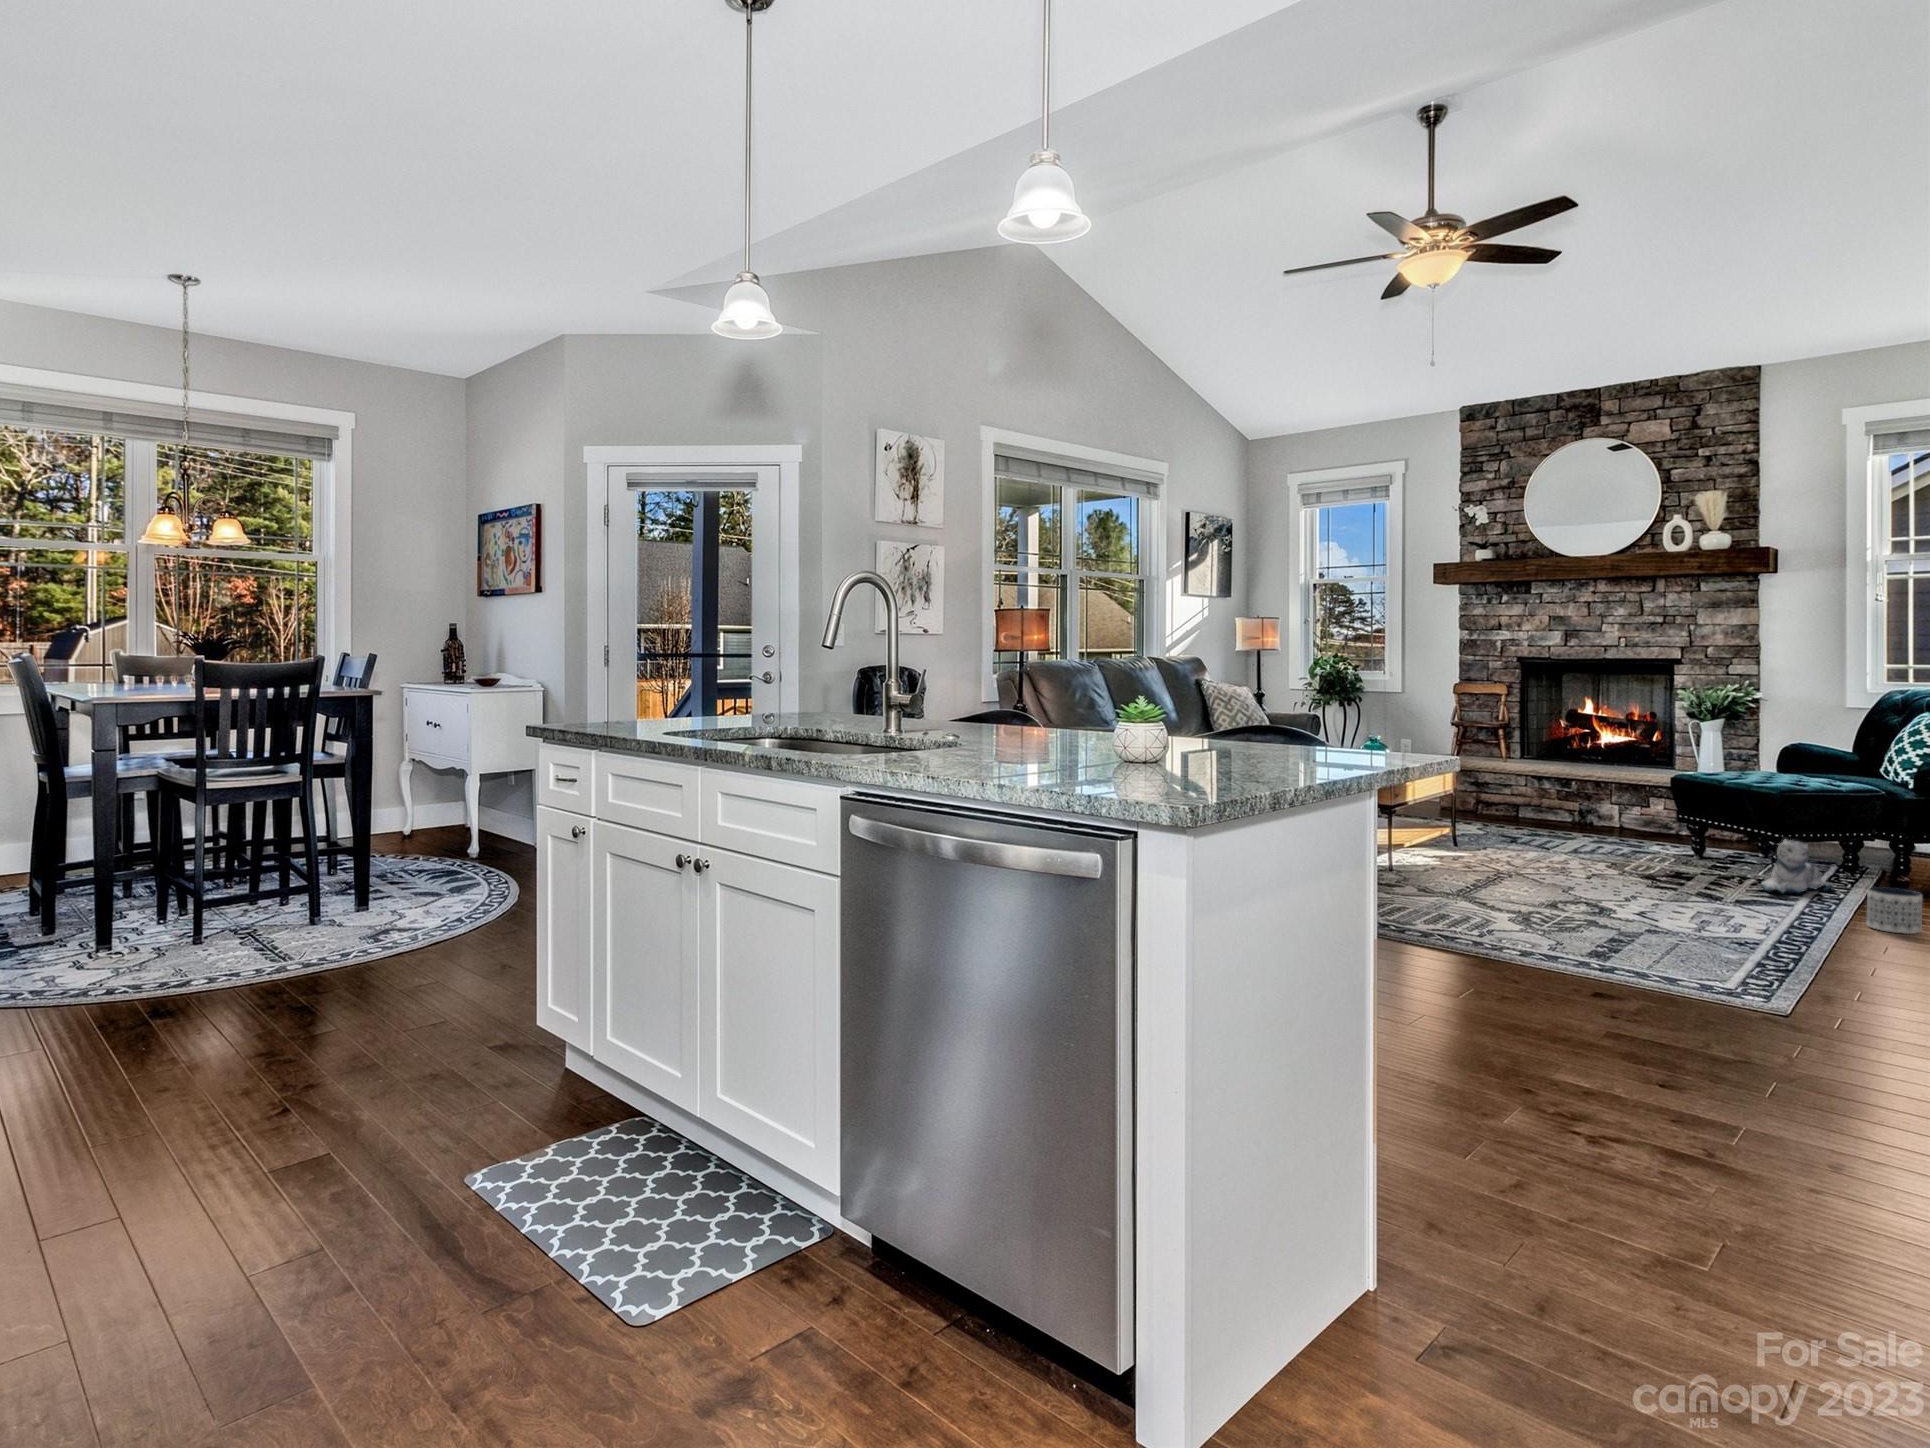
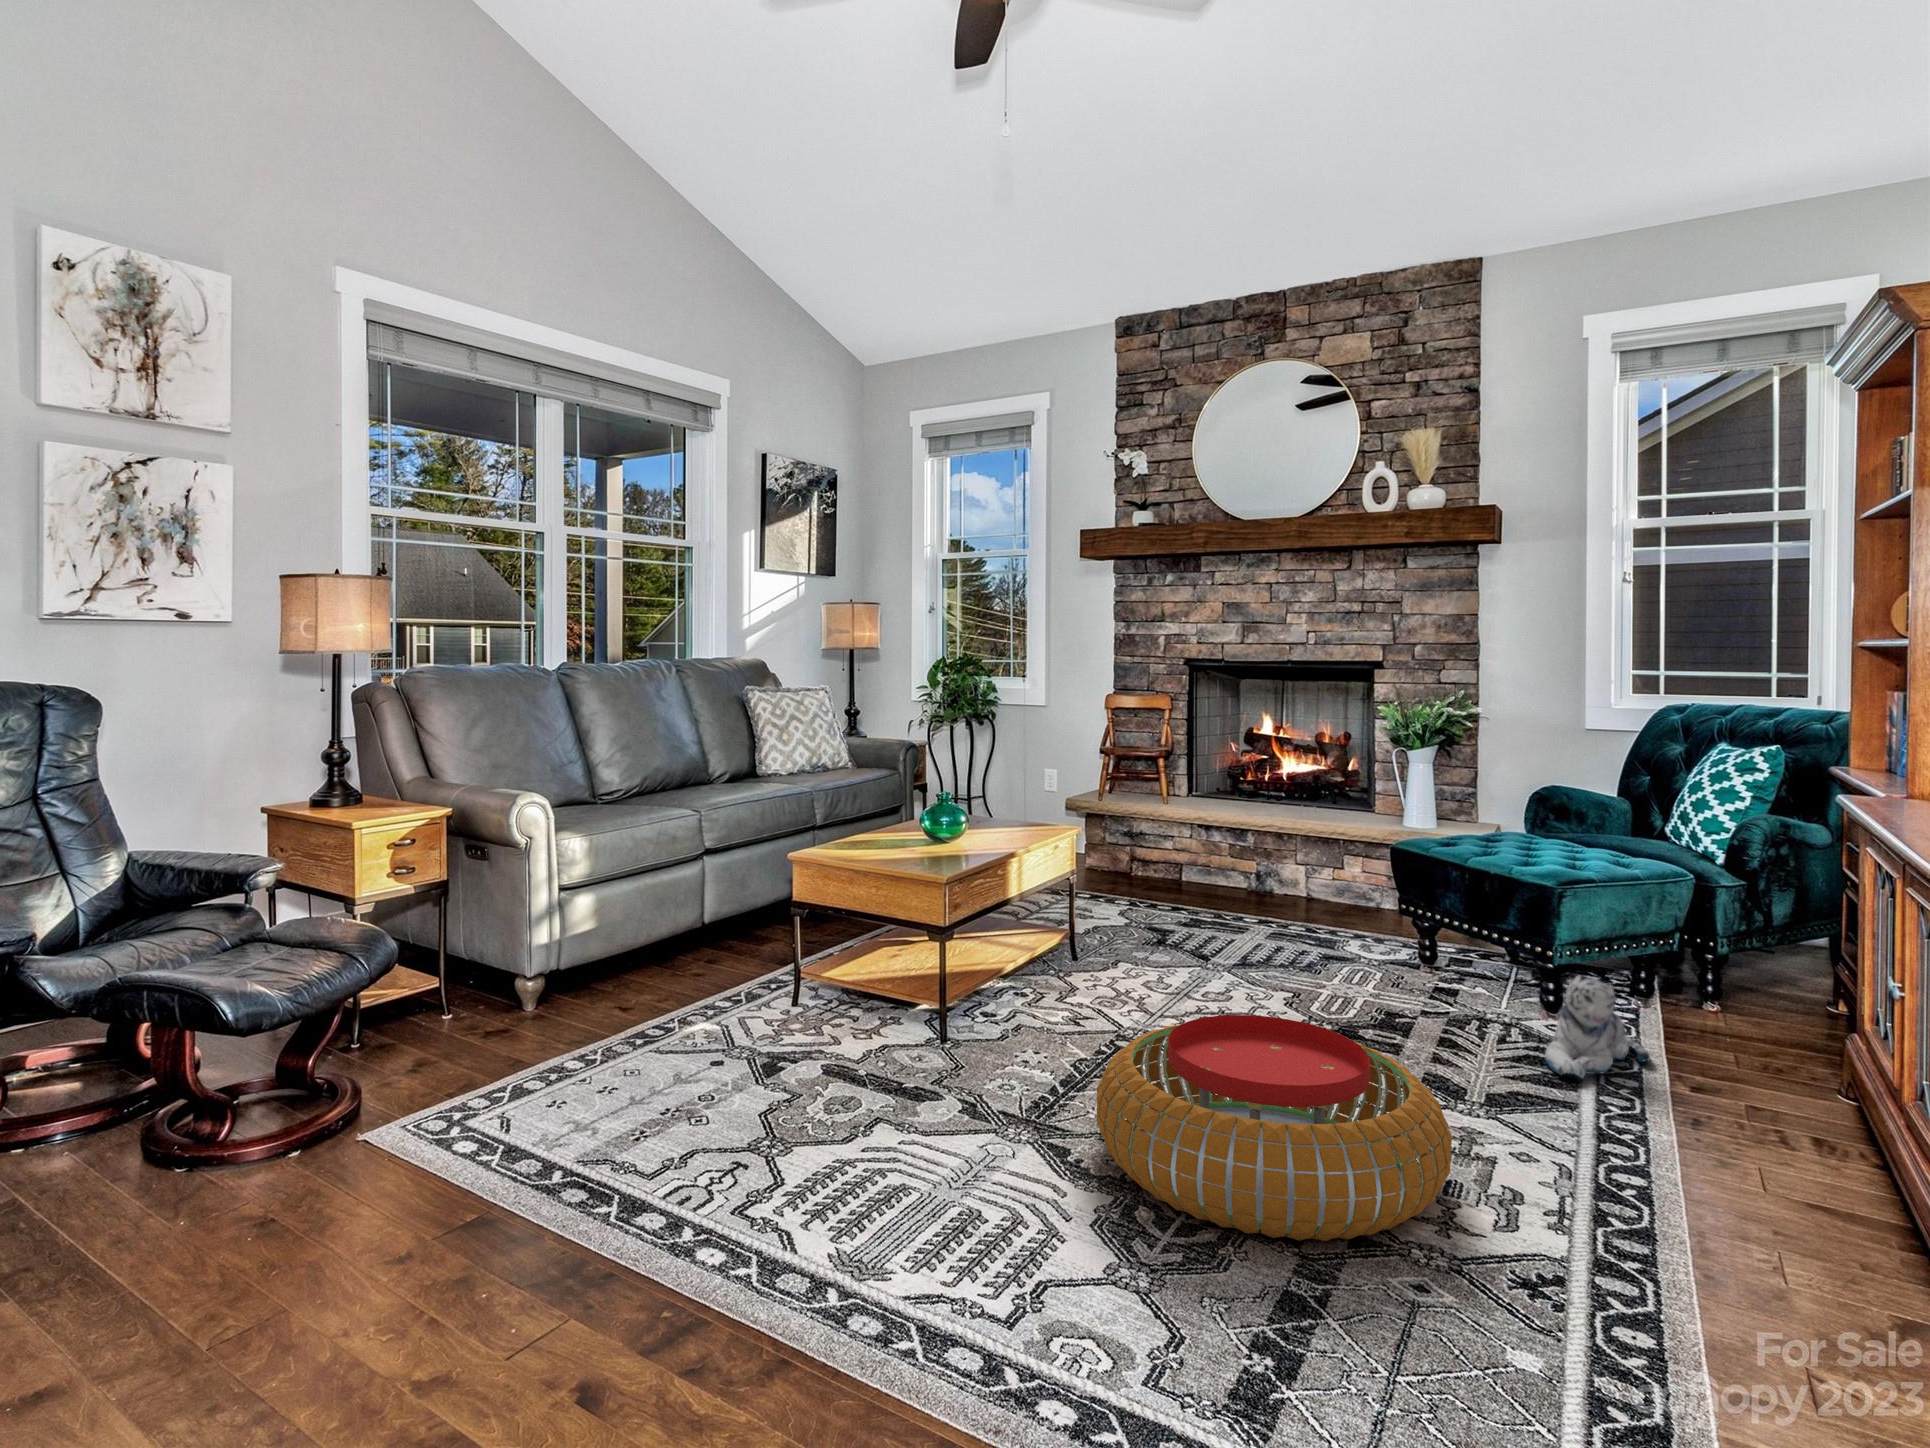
pouf: none [1487,839,1683,924] -> present [1096,1015,1452,1241]
planter: present [1867,887,1922,934] -> none [1766,1114,1873,1222]

